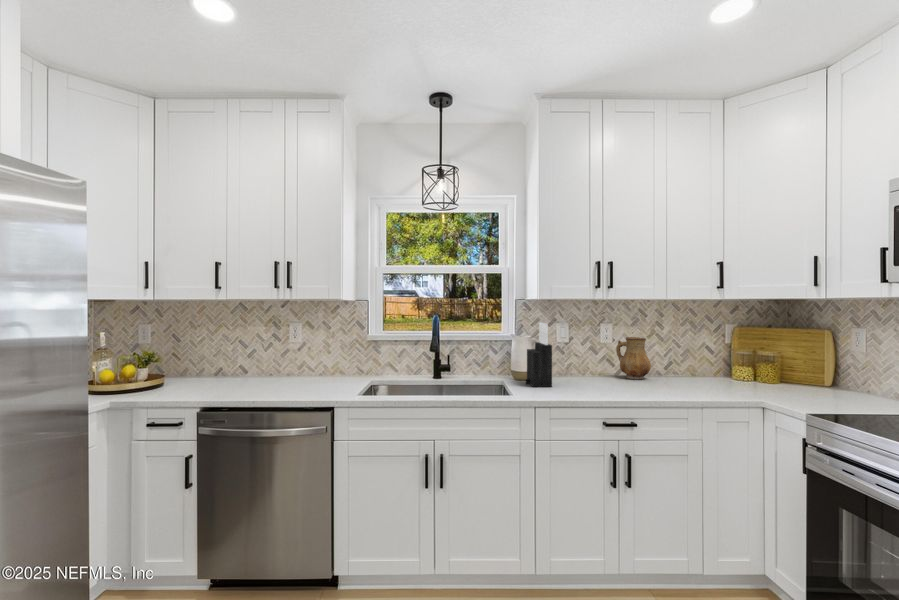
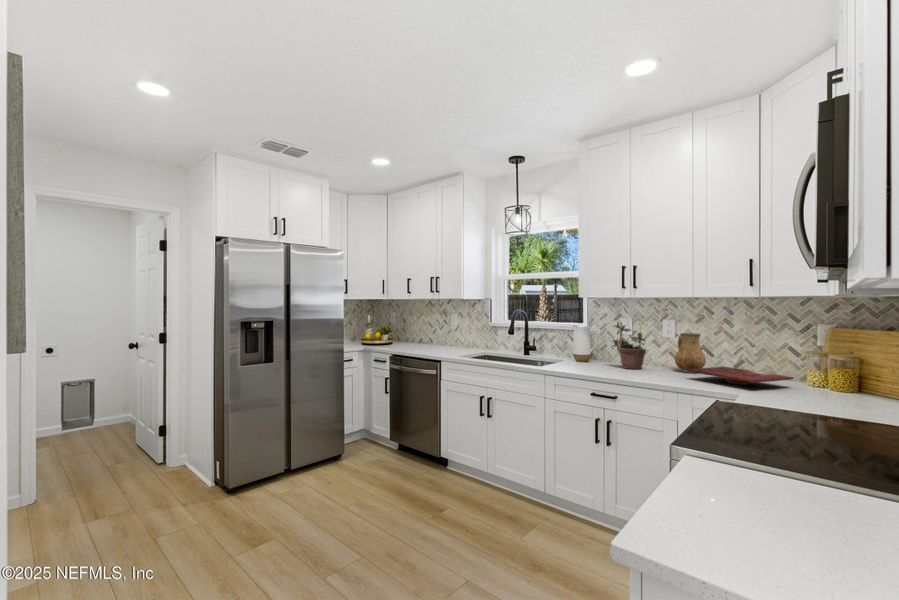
potted plant: none [563,322,609,383] -> present [612,322,646,369]
knife block: present [526,323,552,387] -> none [571,317,596,367]
cutting board: none [672,370,758,387] -> present [688,367,793,385]

